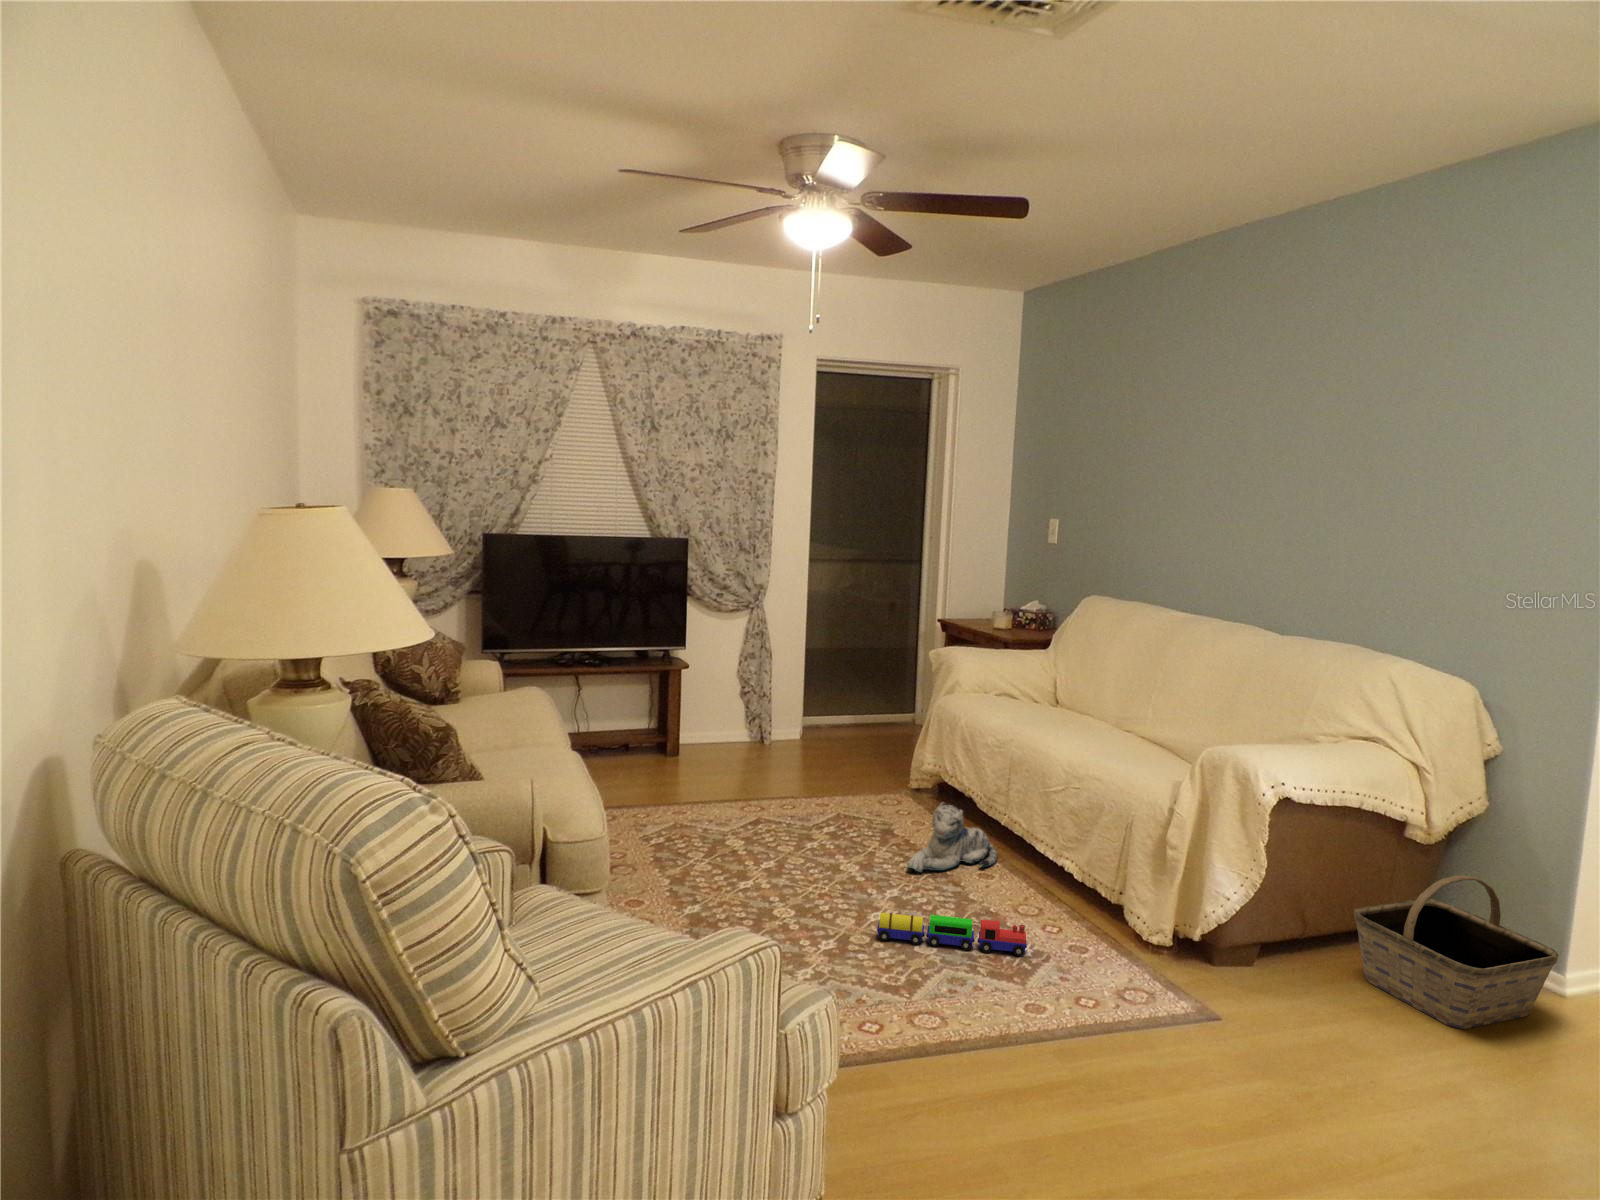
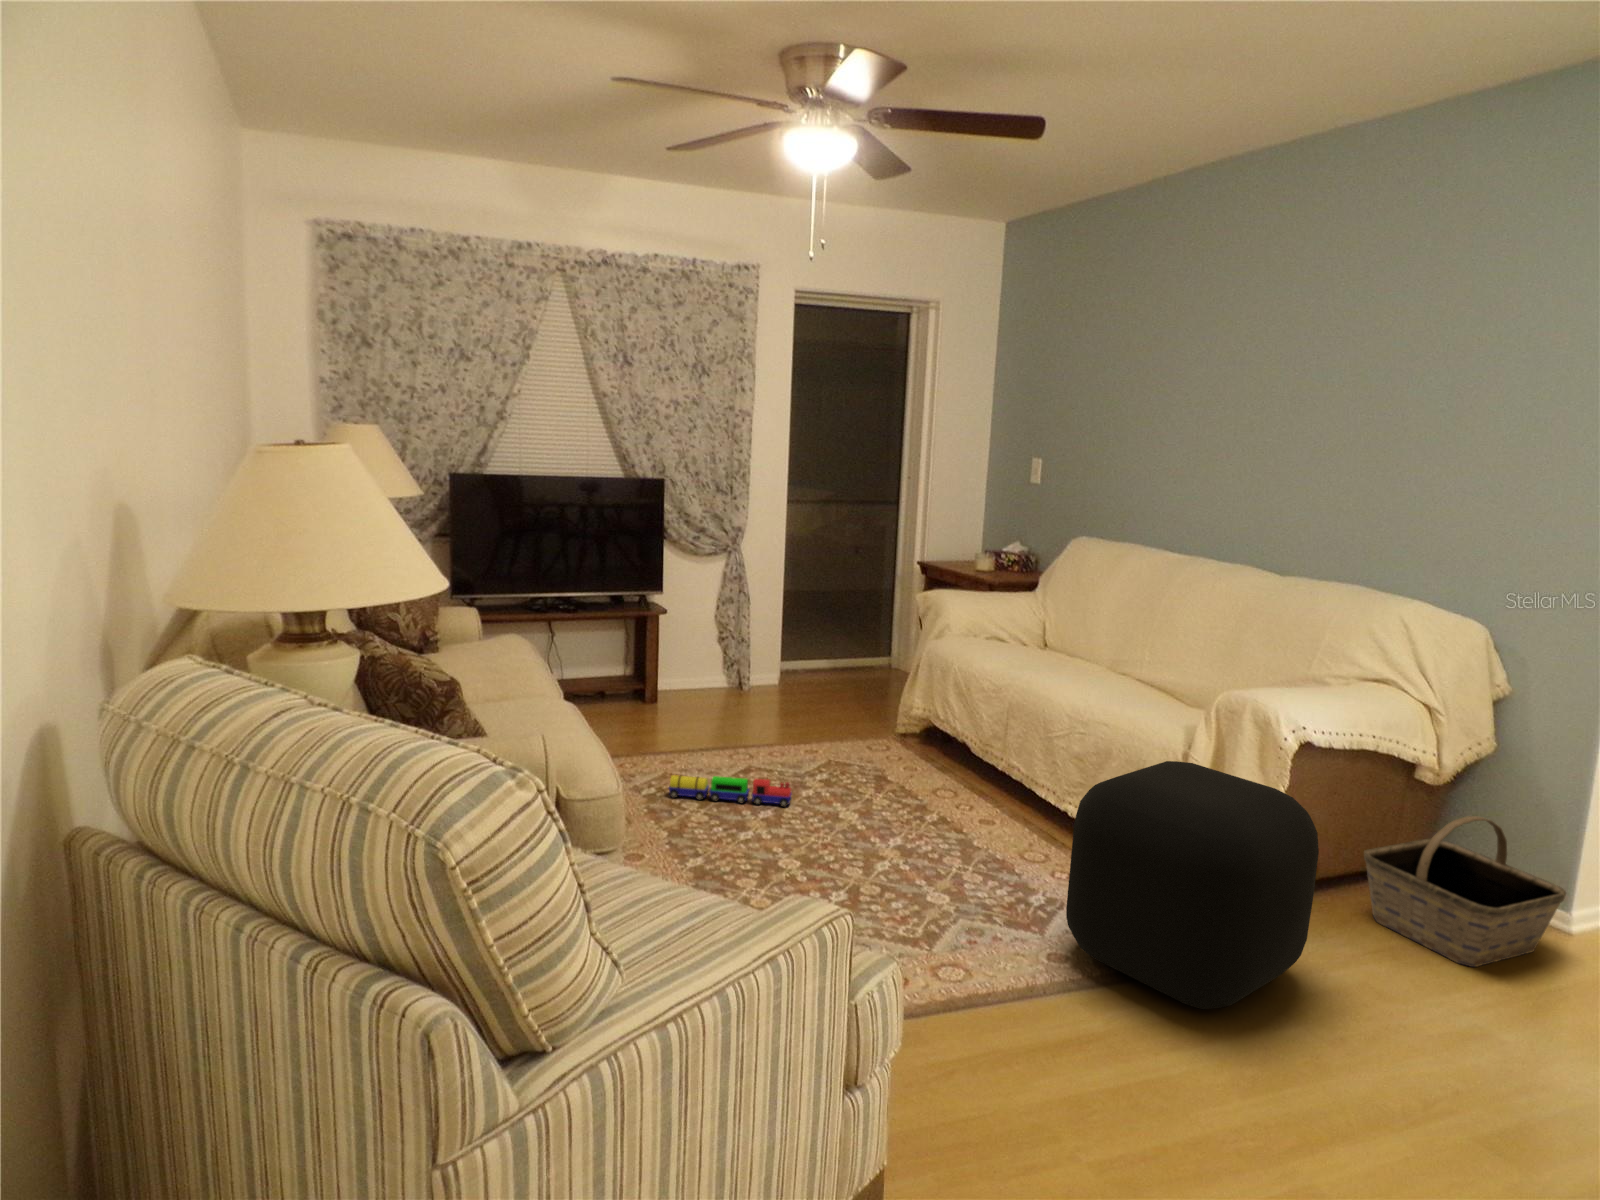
plush toy: present [908,803,997,872] -> none [908,749,997,821]
ottoman: none [1044,815,1292,1062] -> present [1066,761,1319,1009]
toy train: present [877,913,1027,956] -> present [669,775,792,807]

